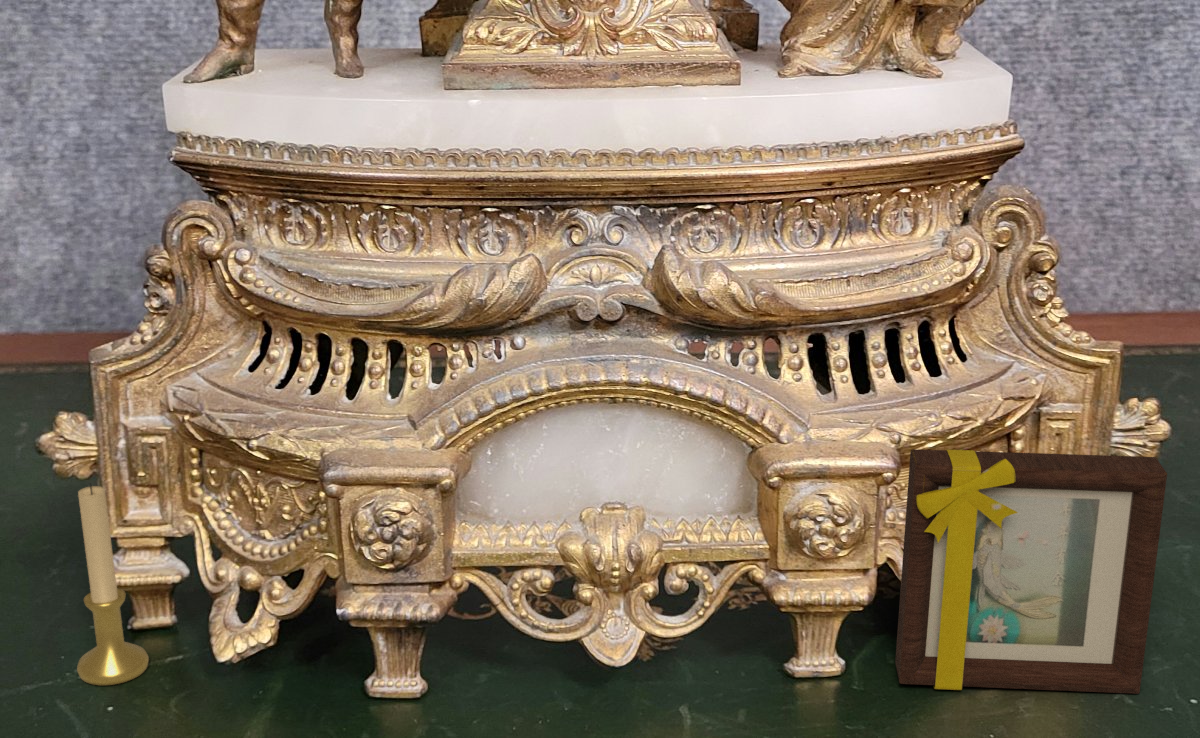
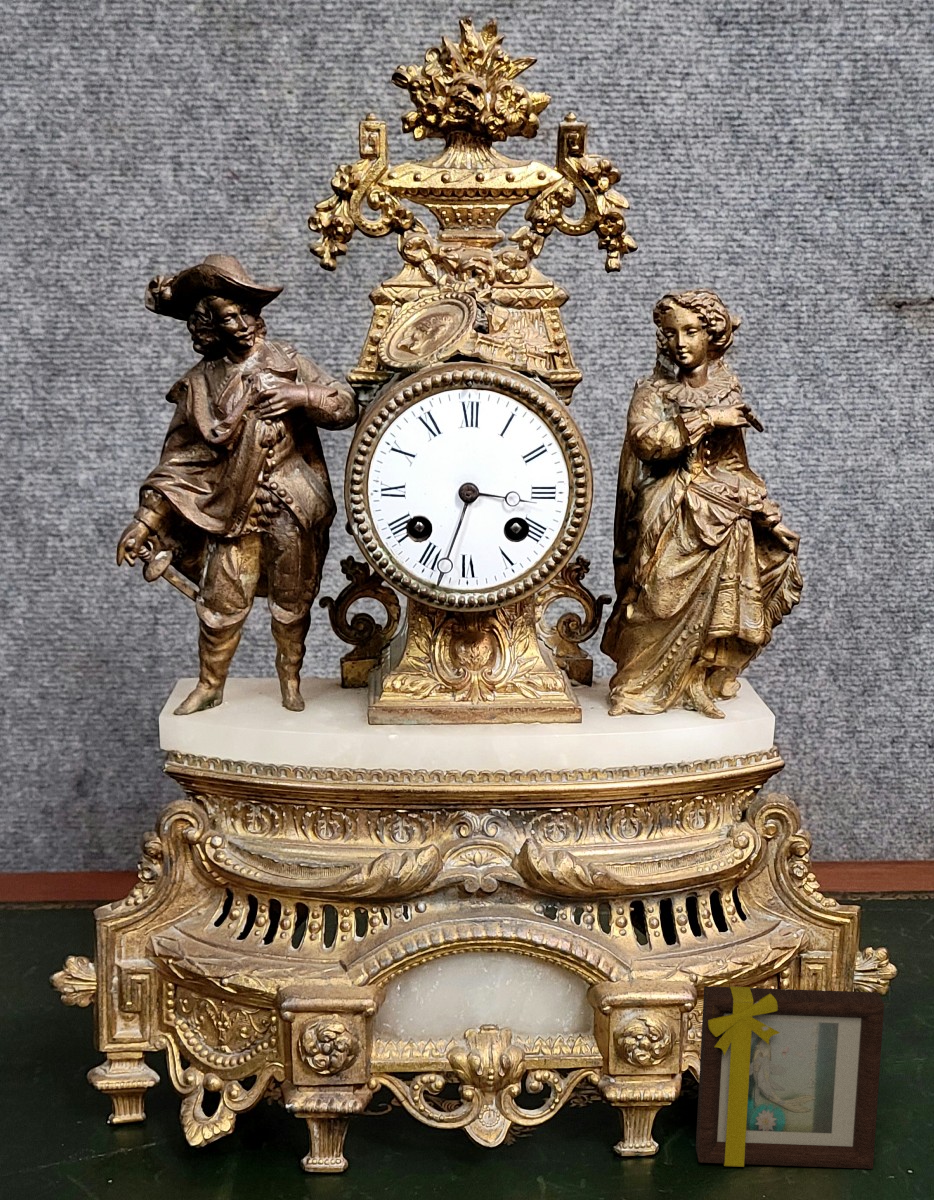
candle holder: present [77,484,149,685] -> none [78,1010,131,1167]

